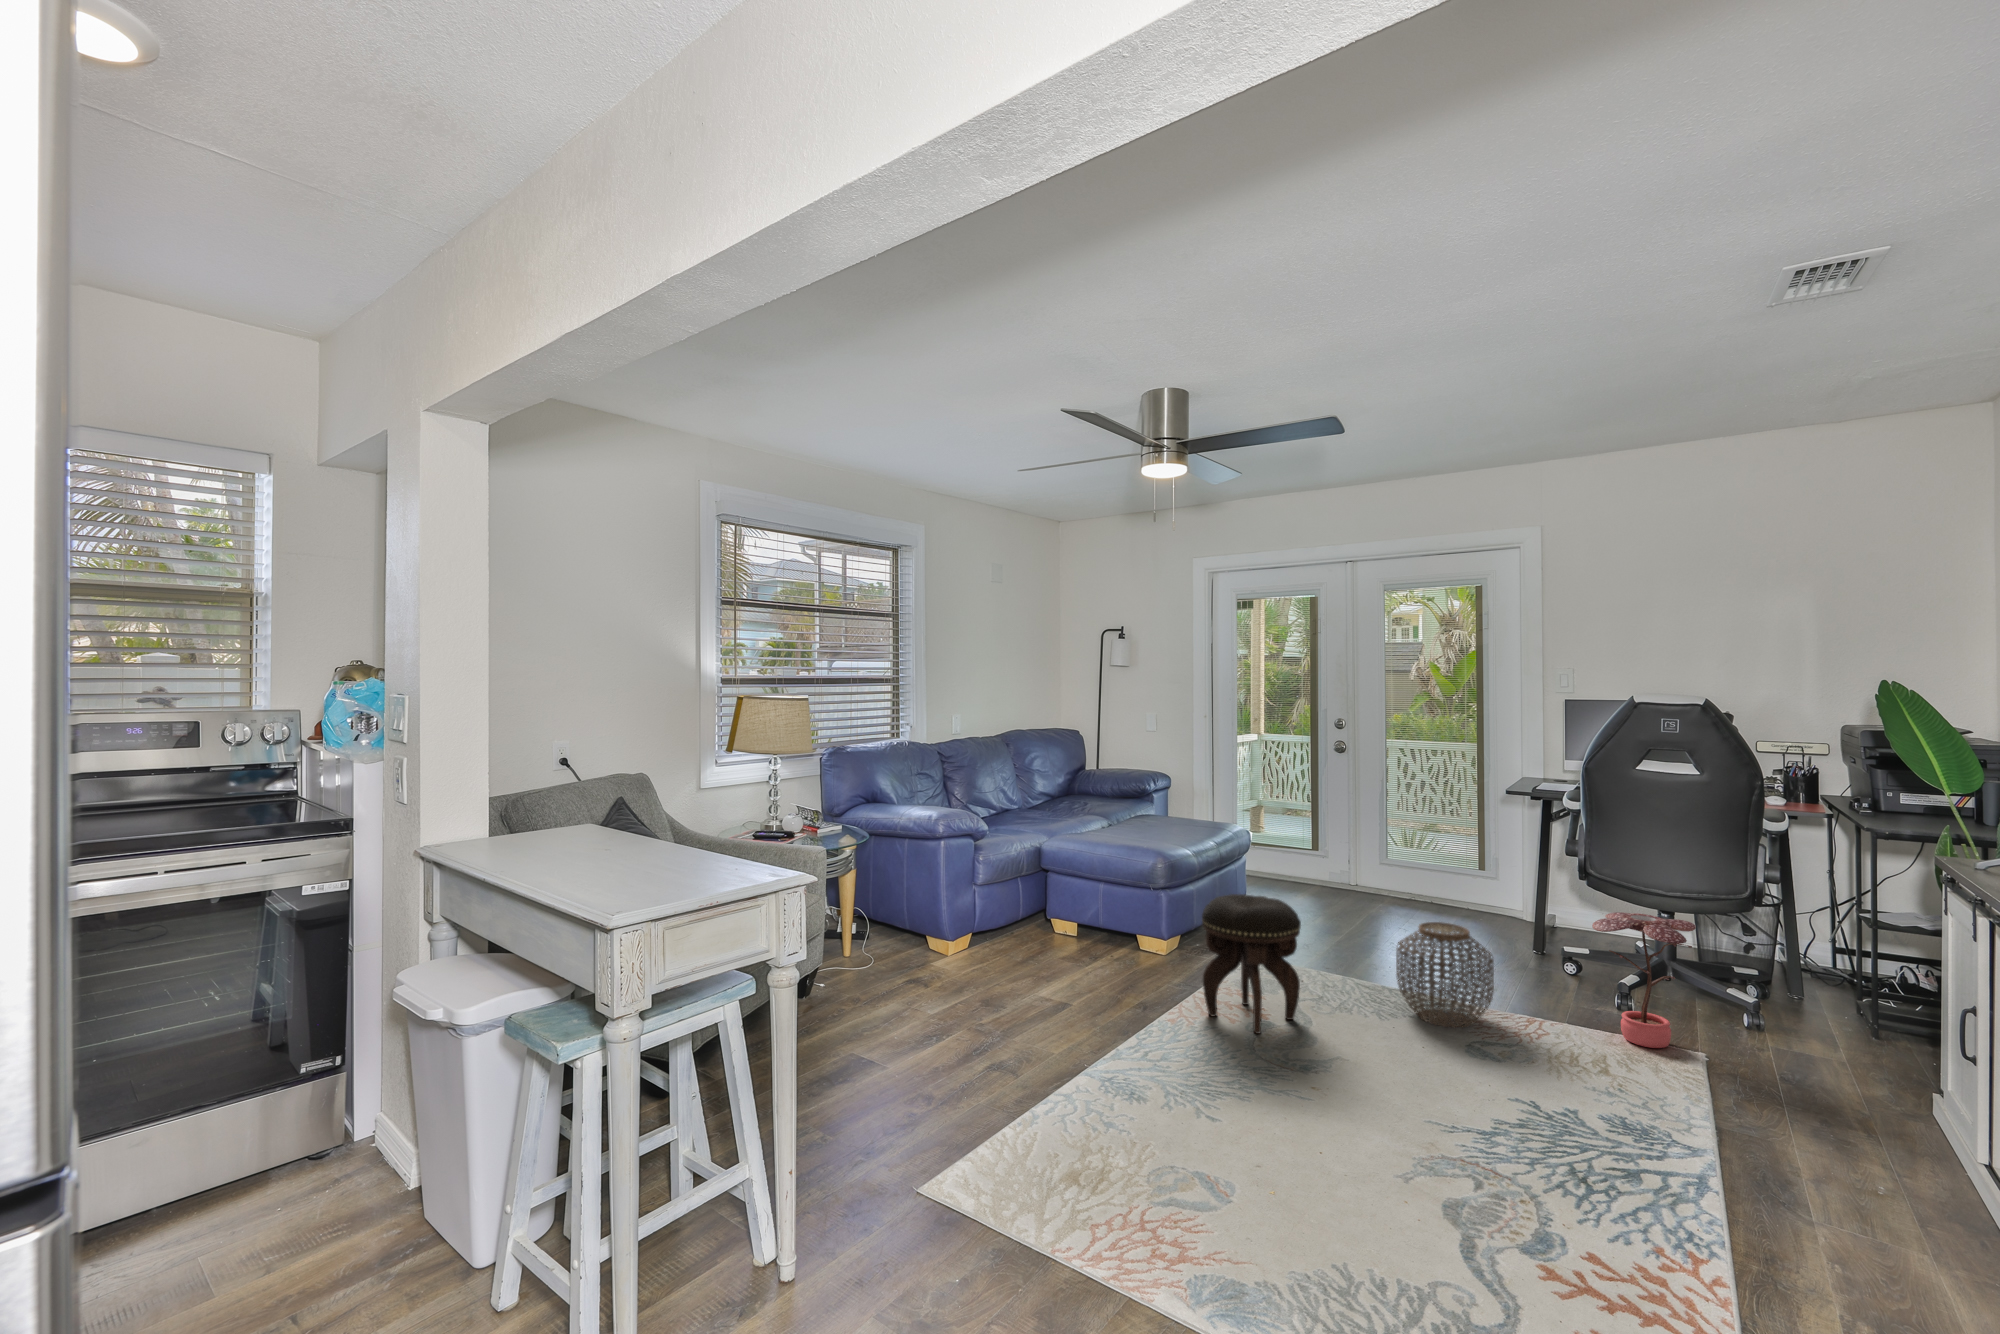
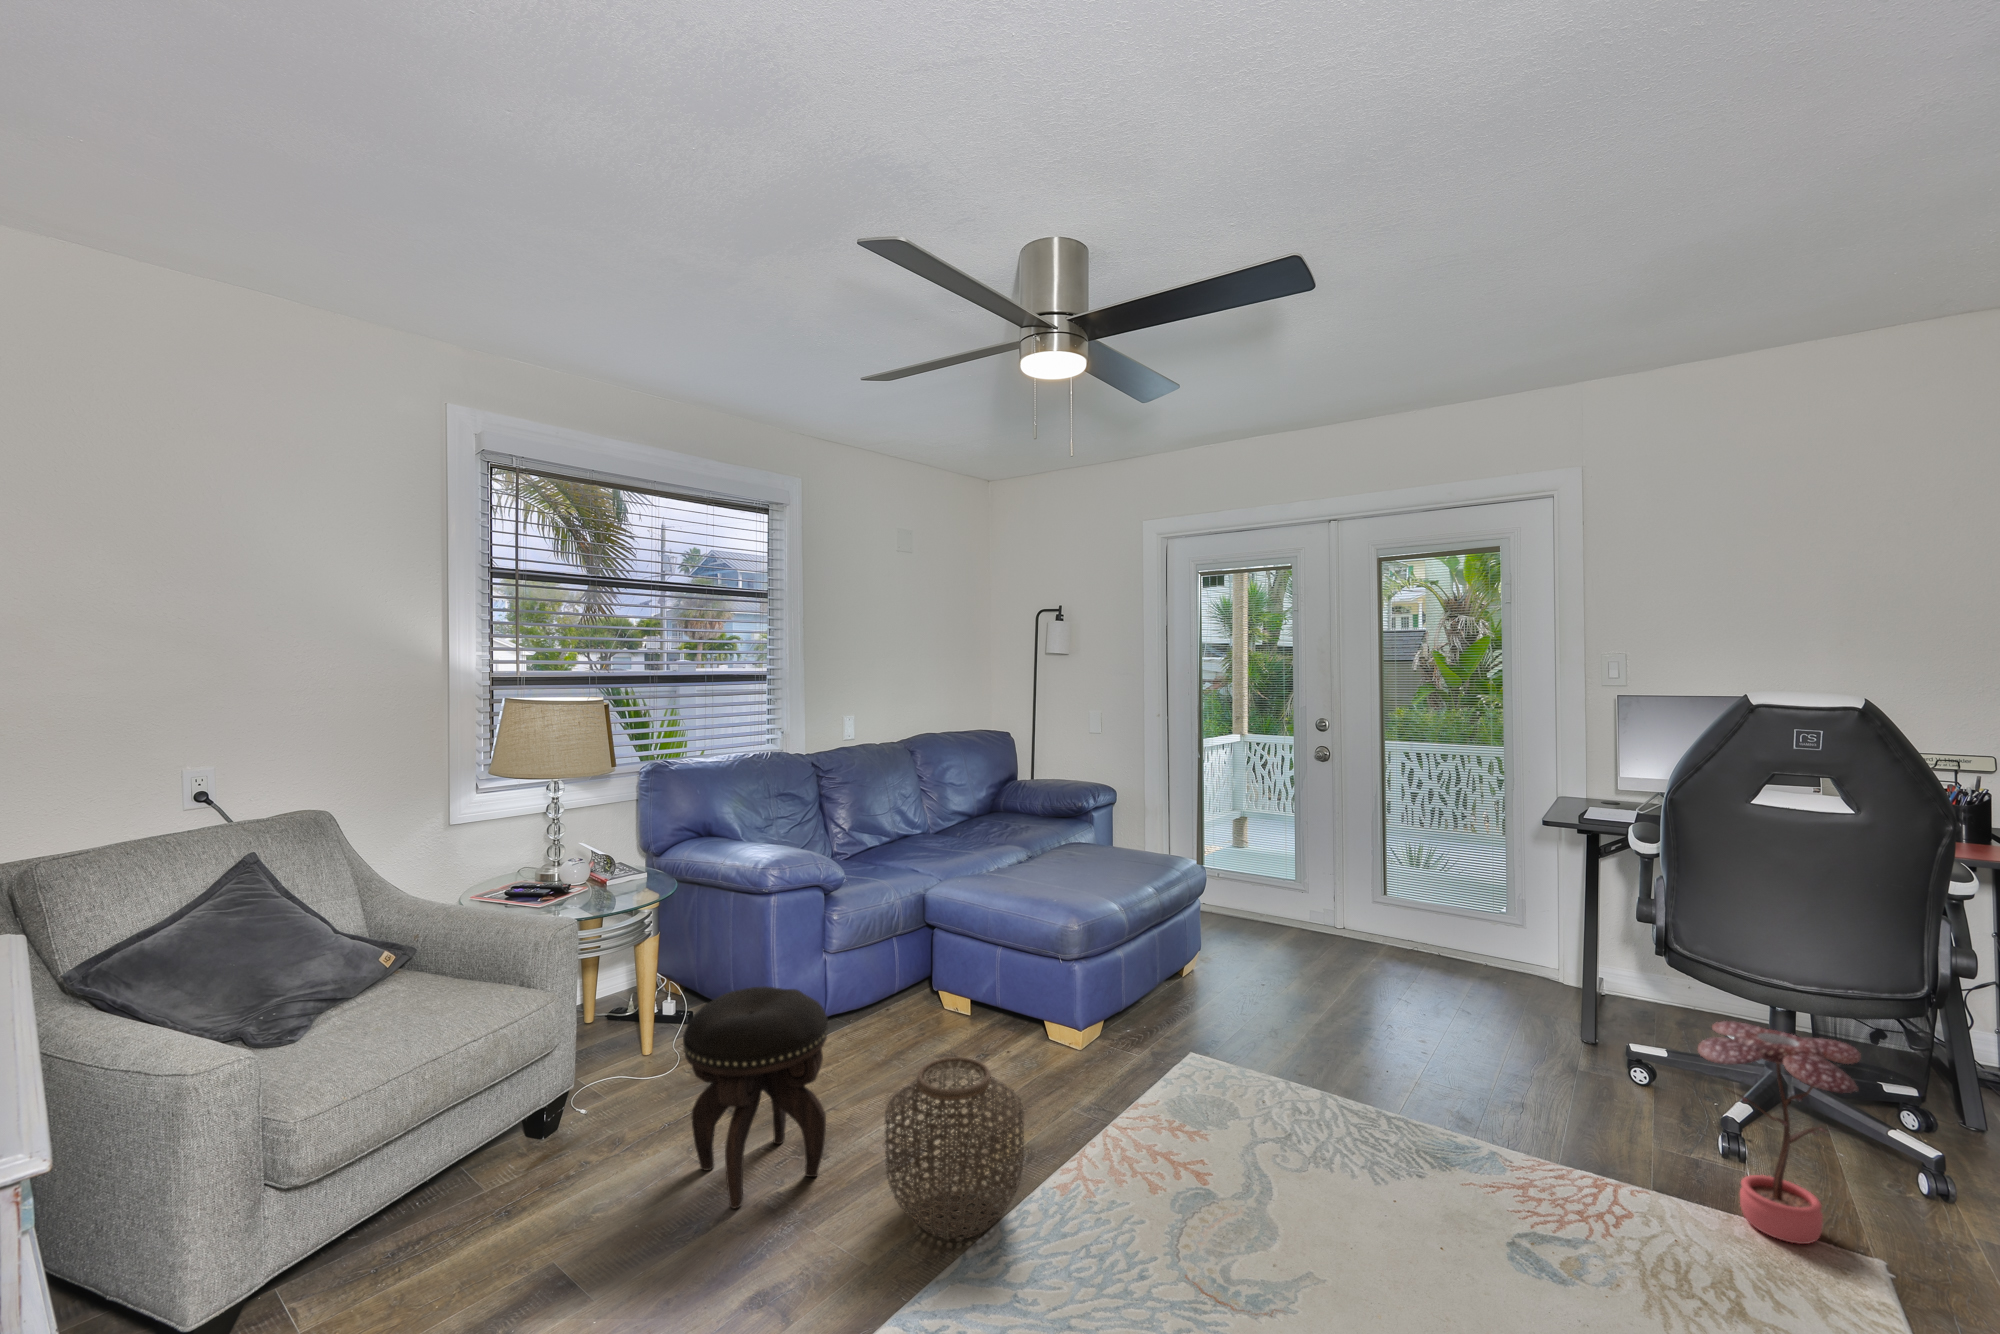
footstool: present [1202,894,1301,1033] -> present [683,986,828,1208]
woven basket: present [1396,922,1494,1028] -> present [885,1057,1024,1239]

